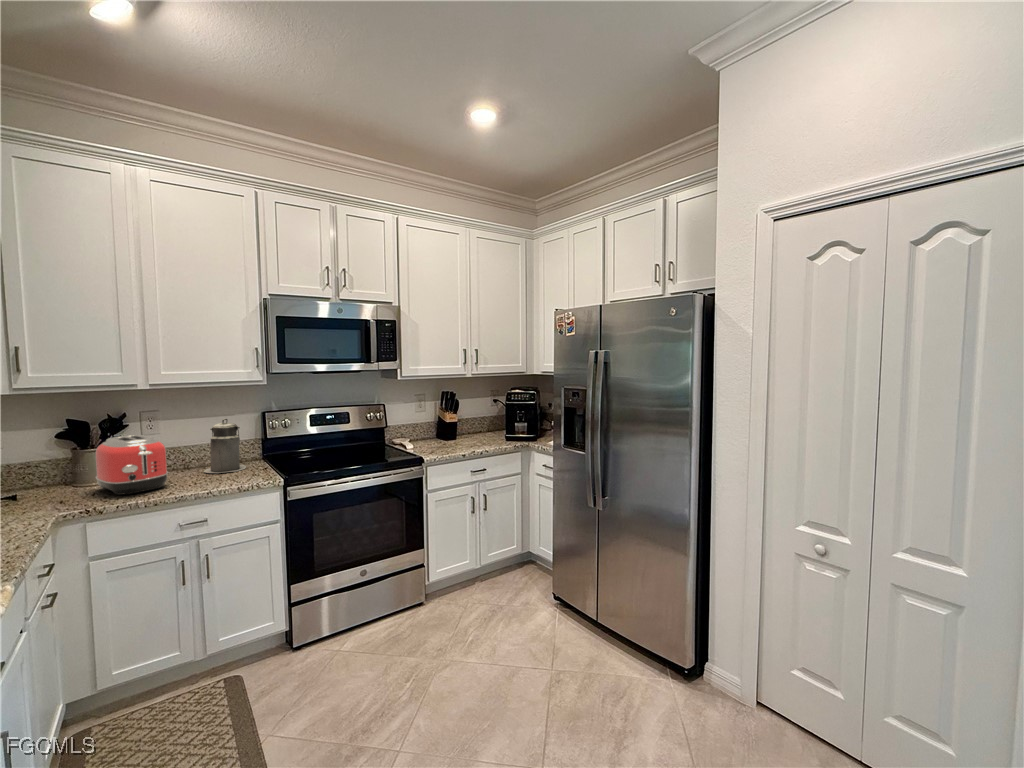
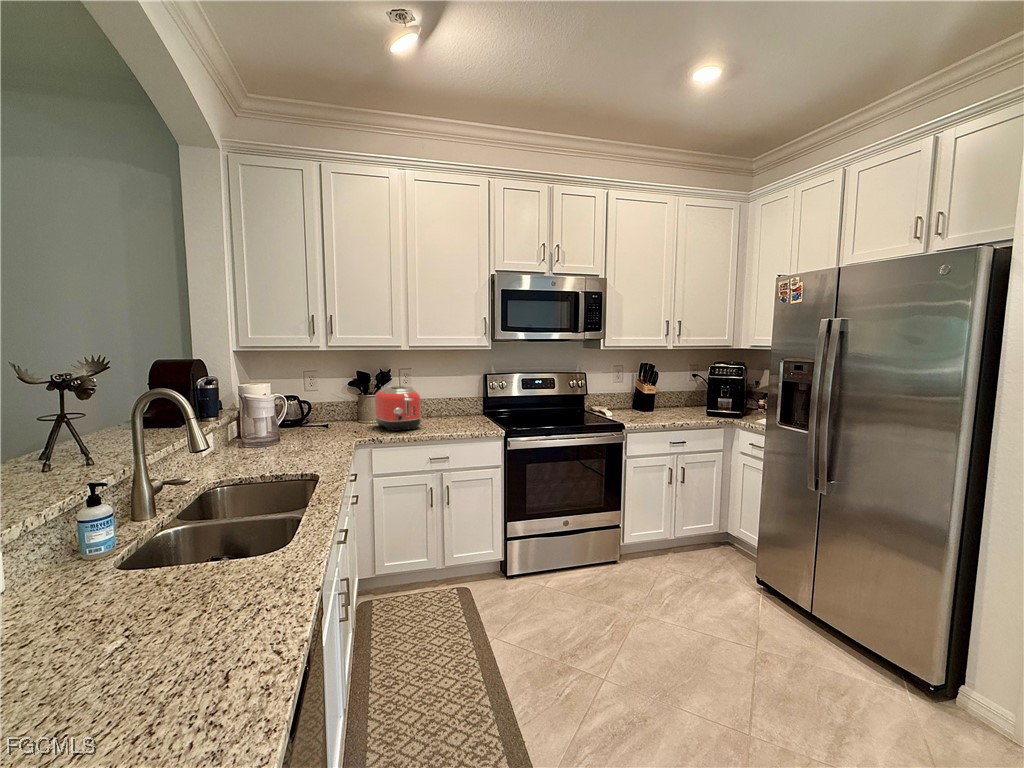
canister: present [204,419,246,473] -> none [443,377,473,422]

